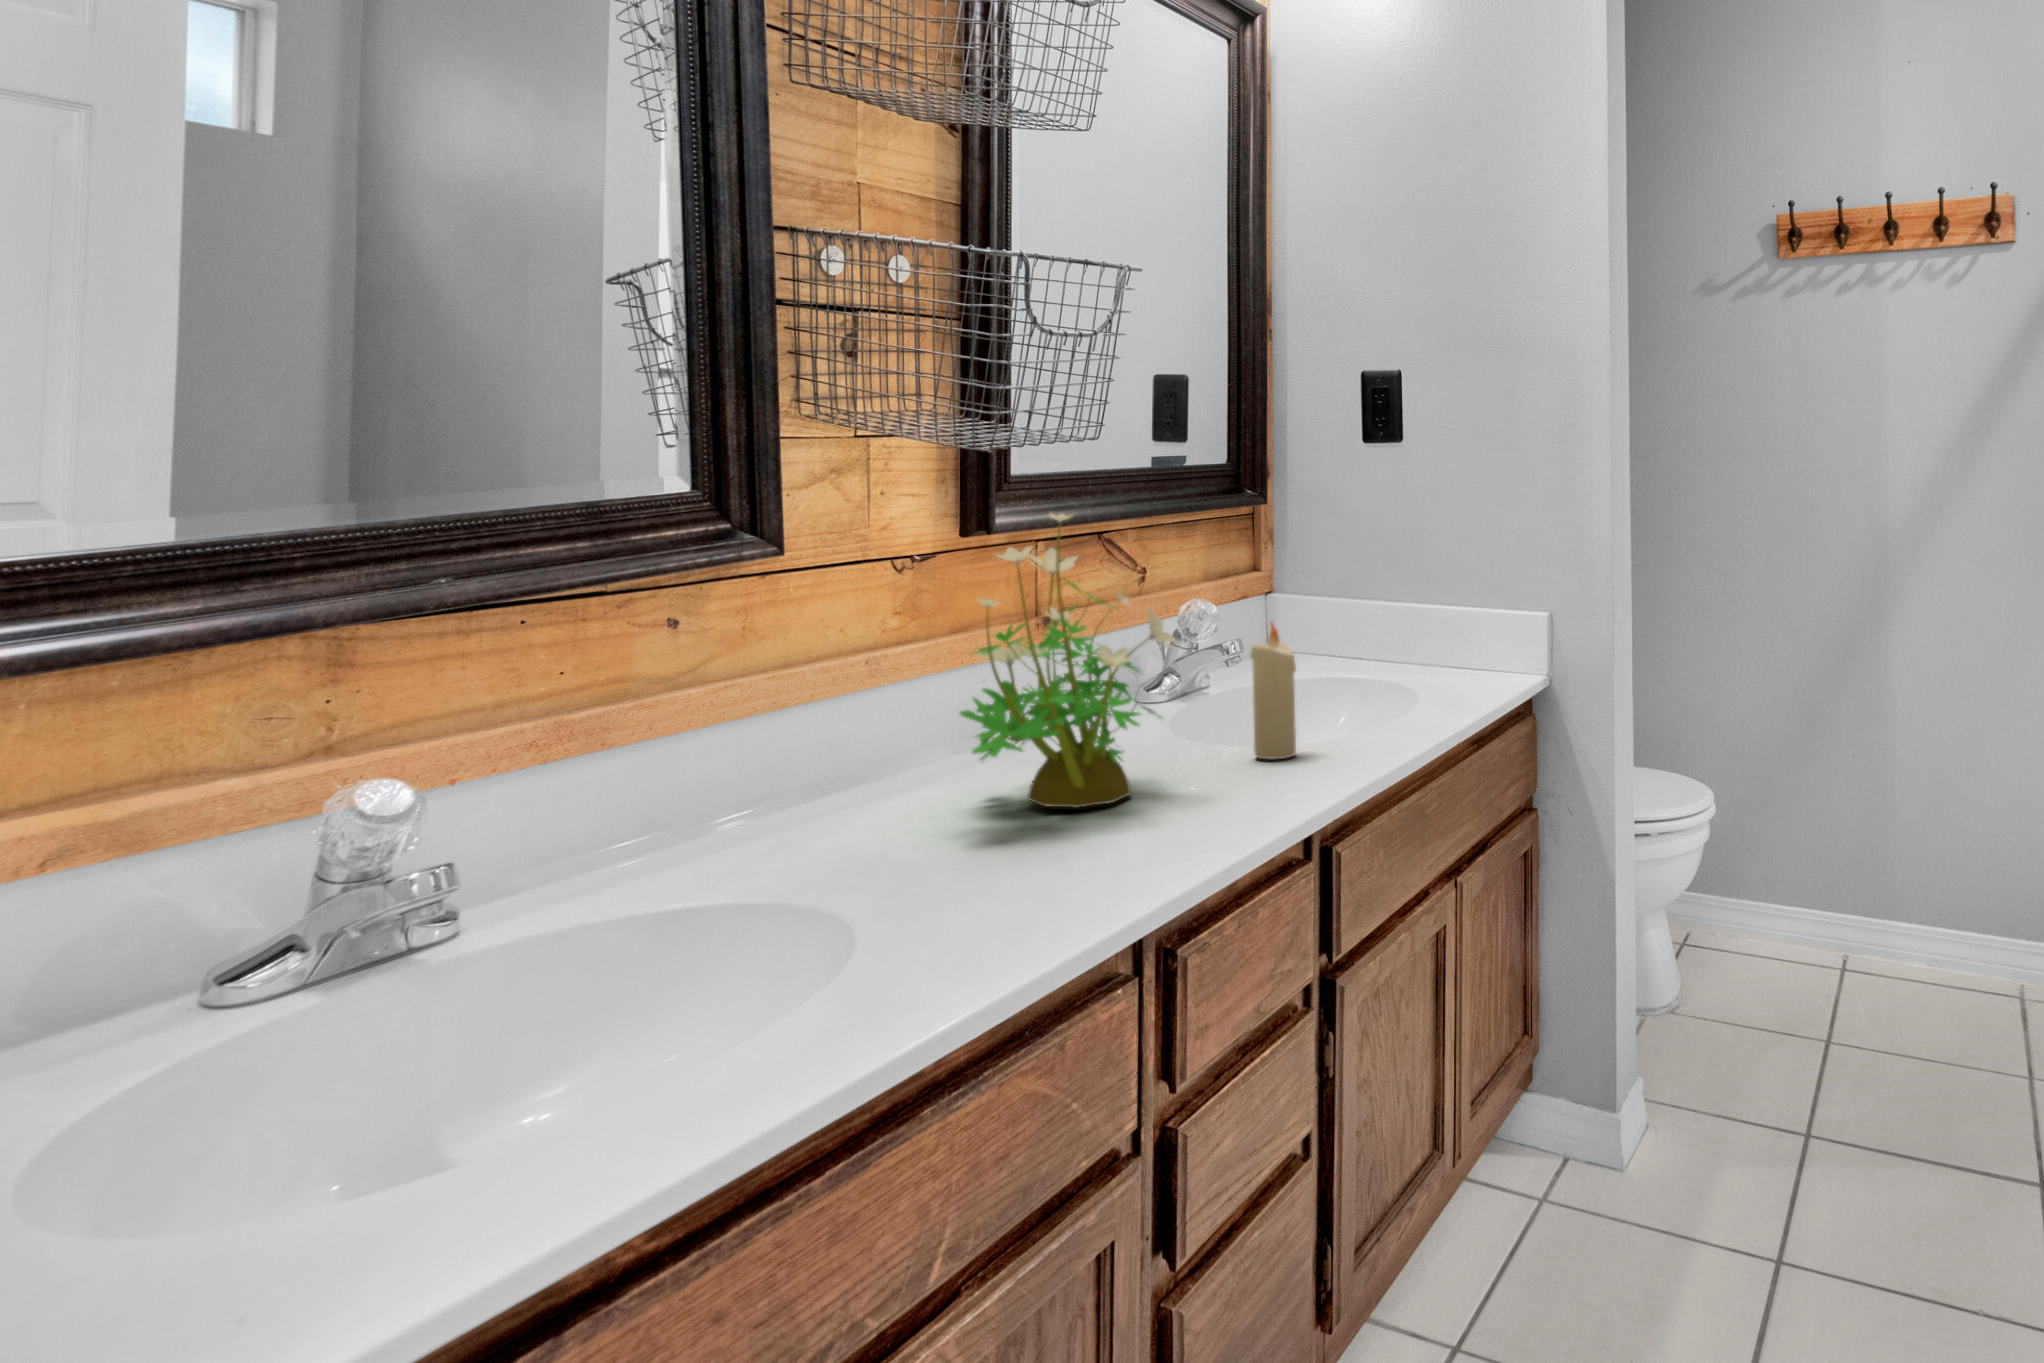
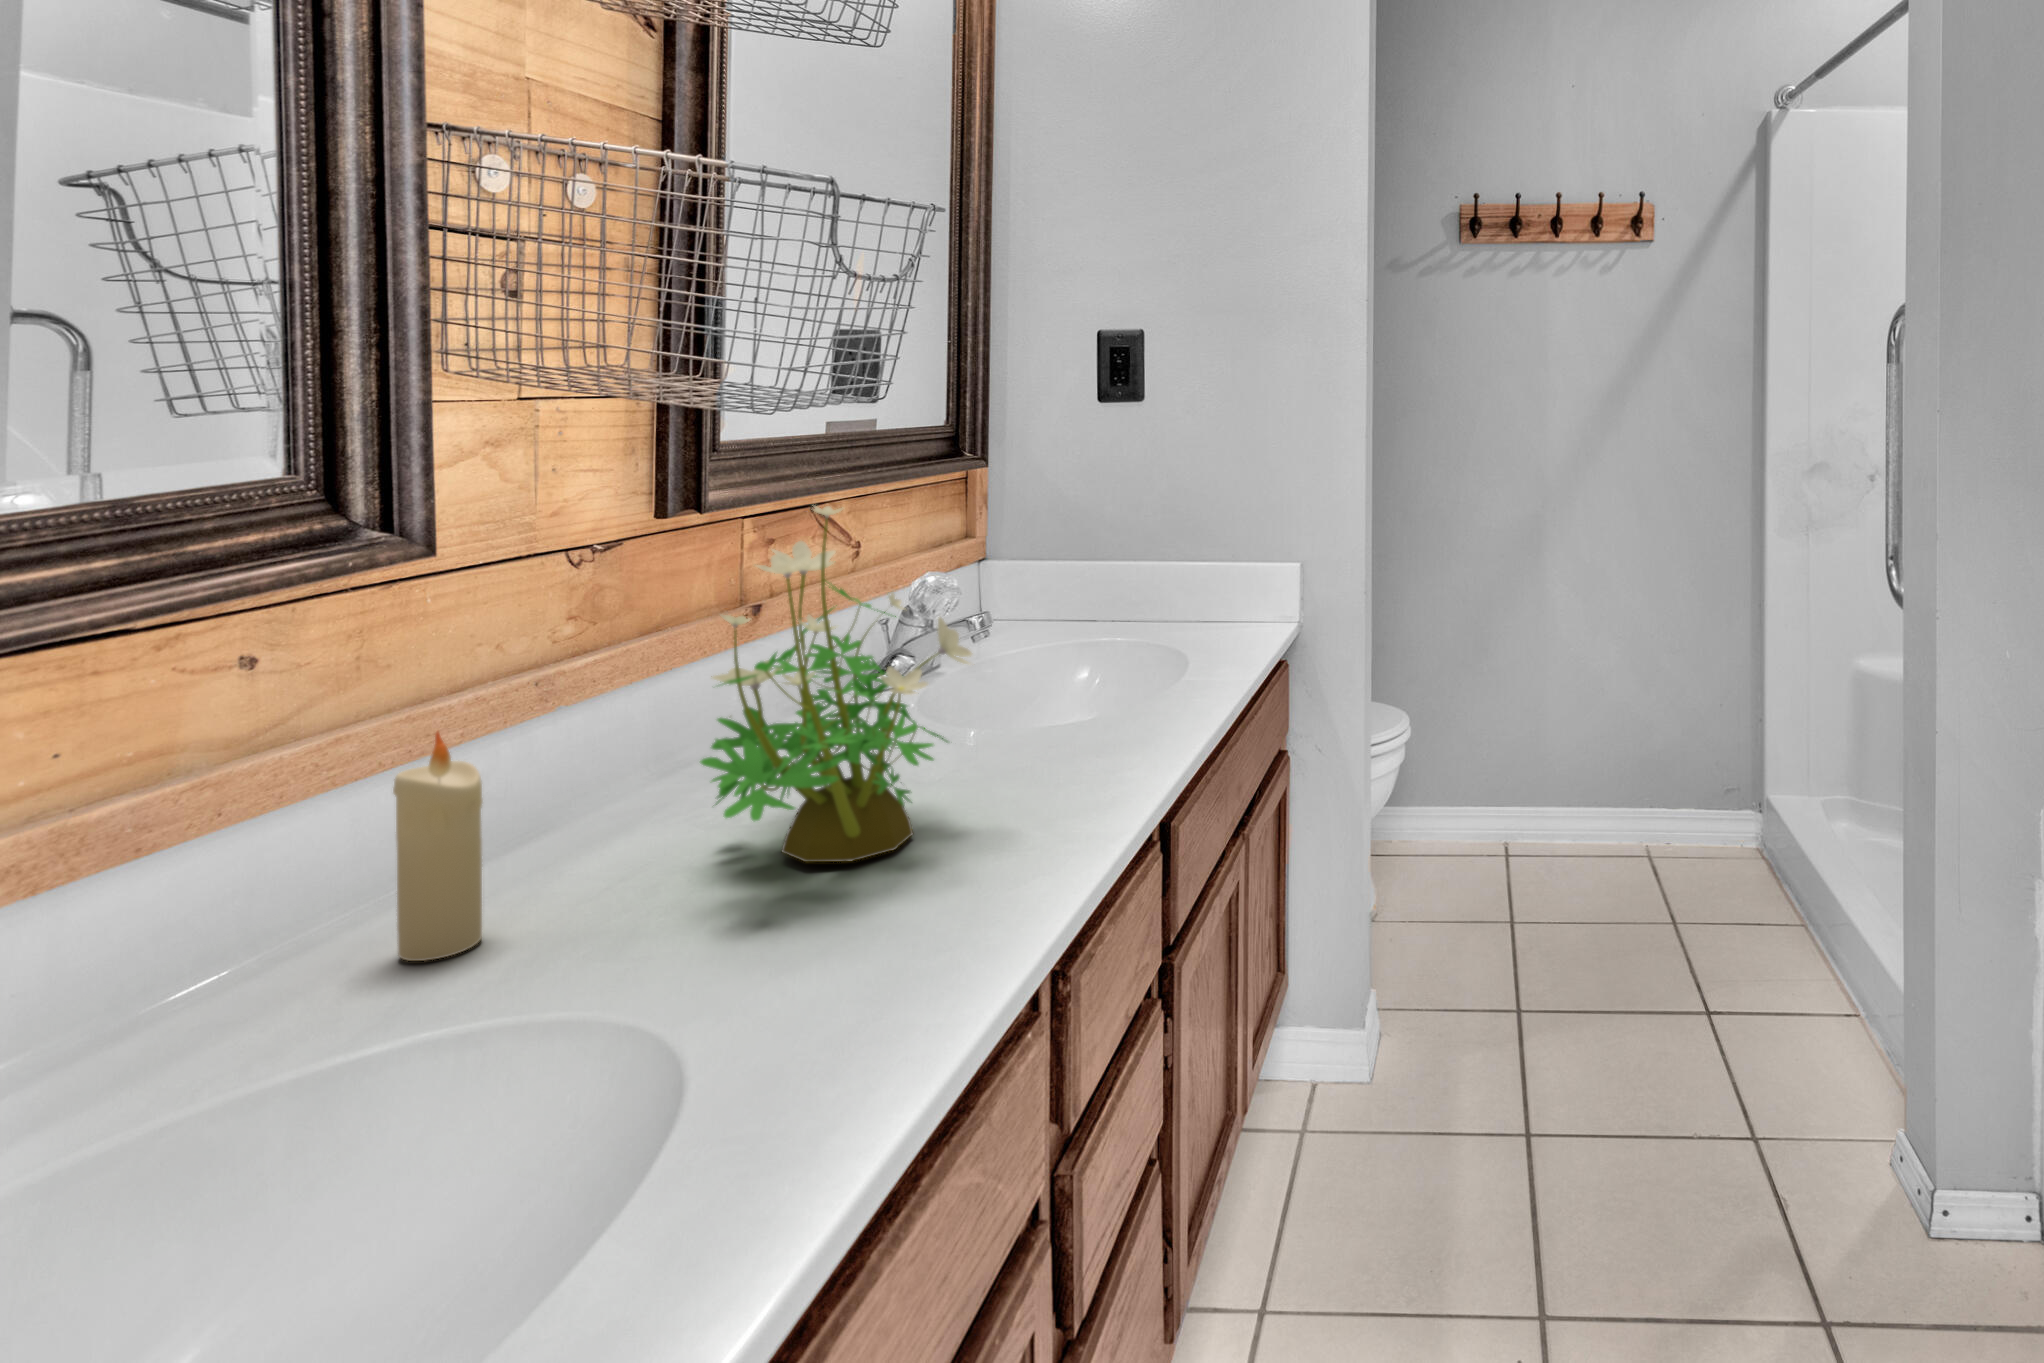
candle: present [1250,623,1296,760] -> present [393,732,482,961]

